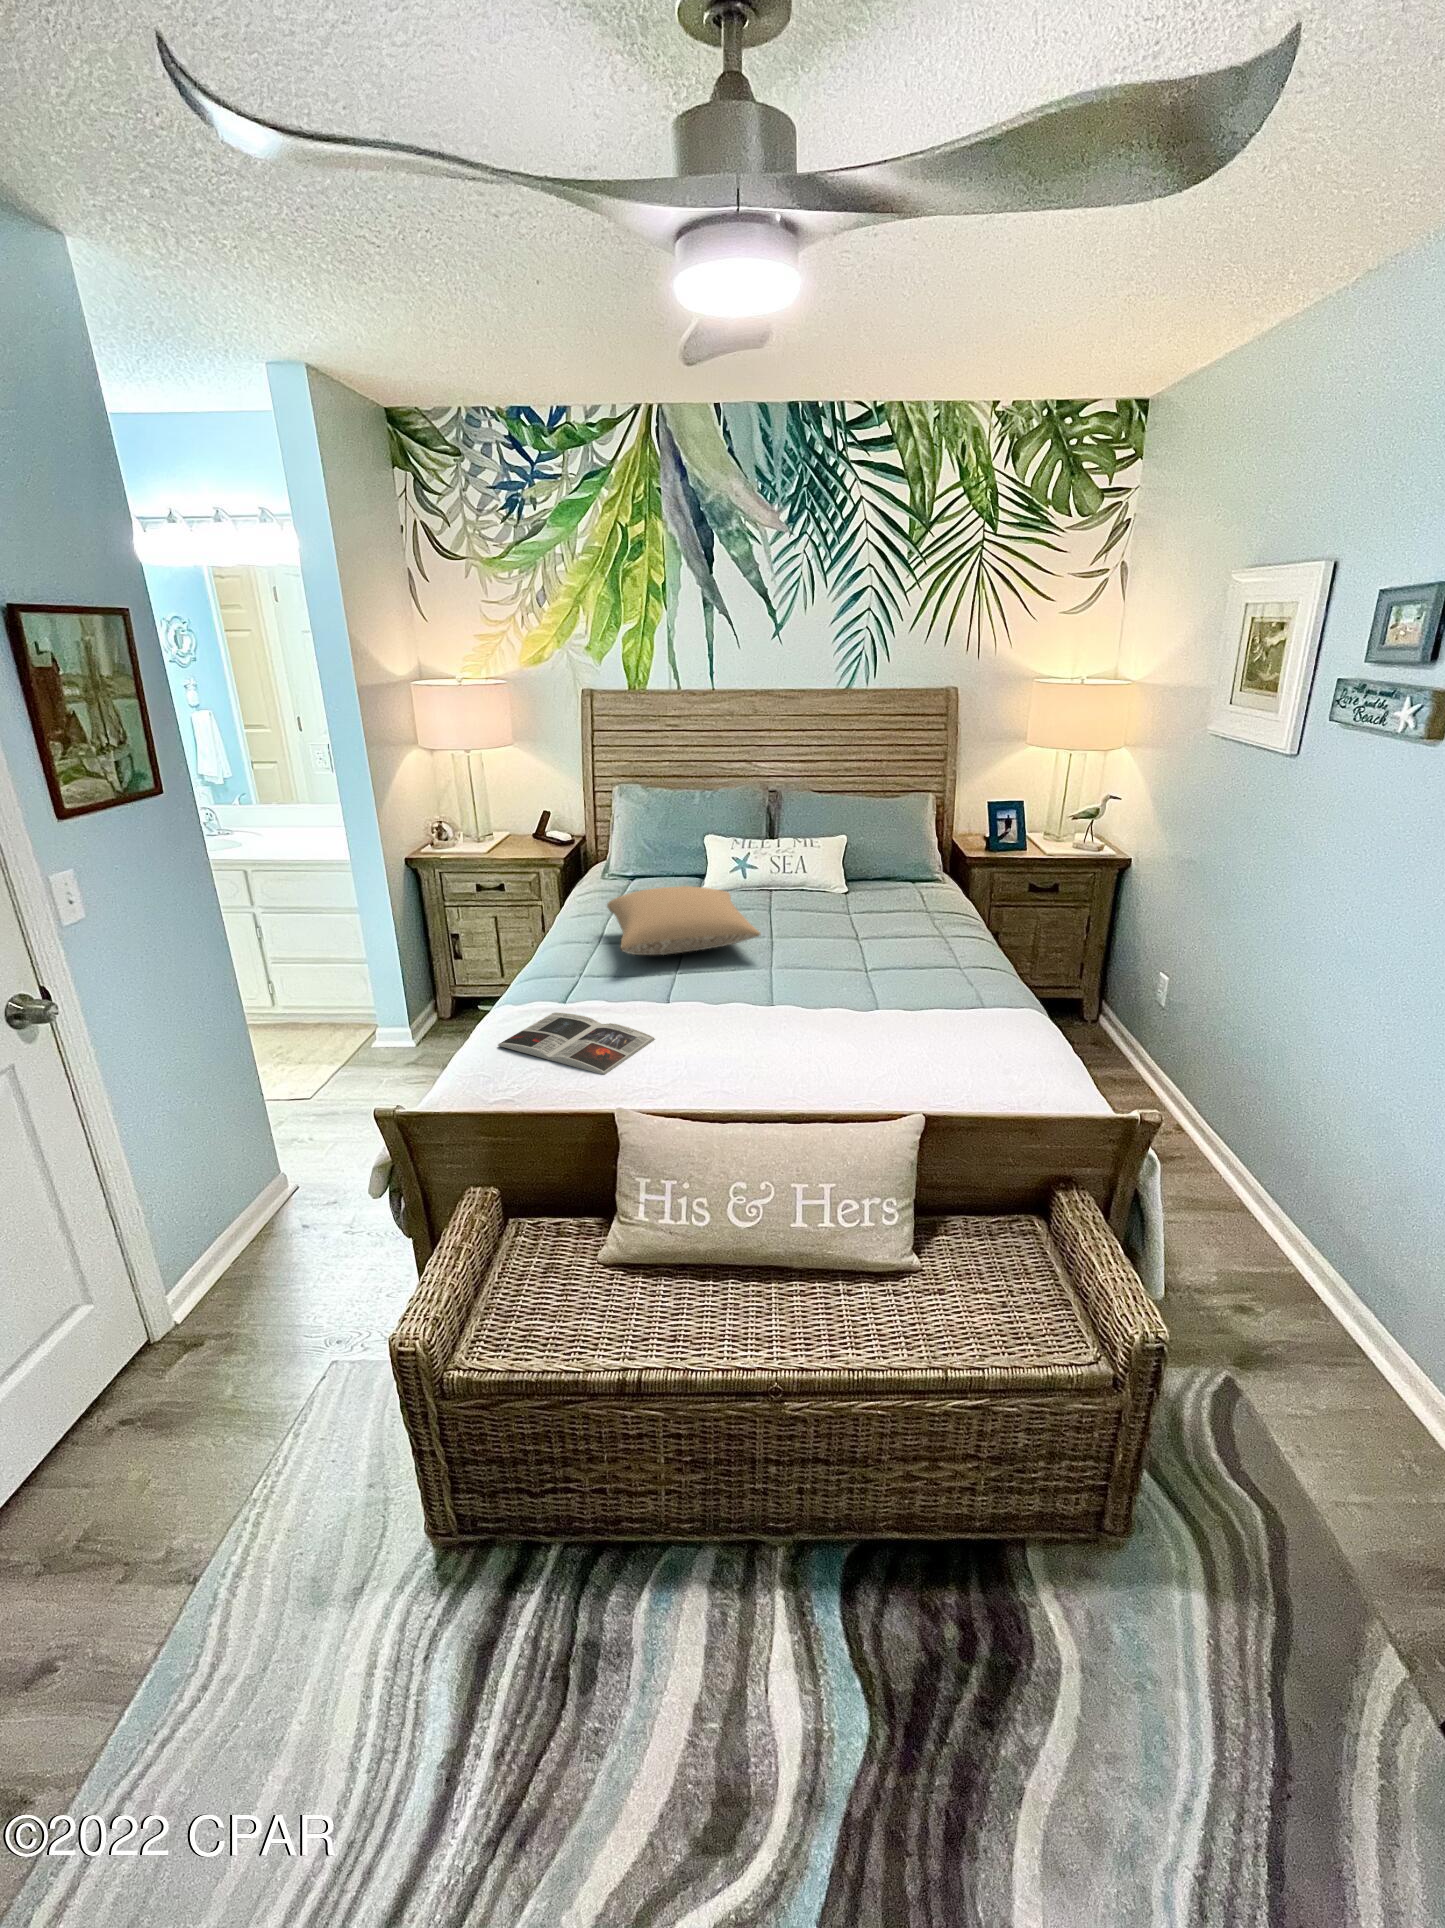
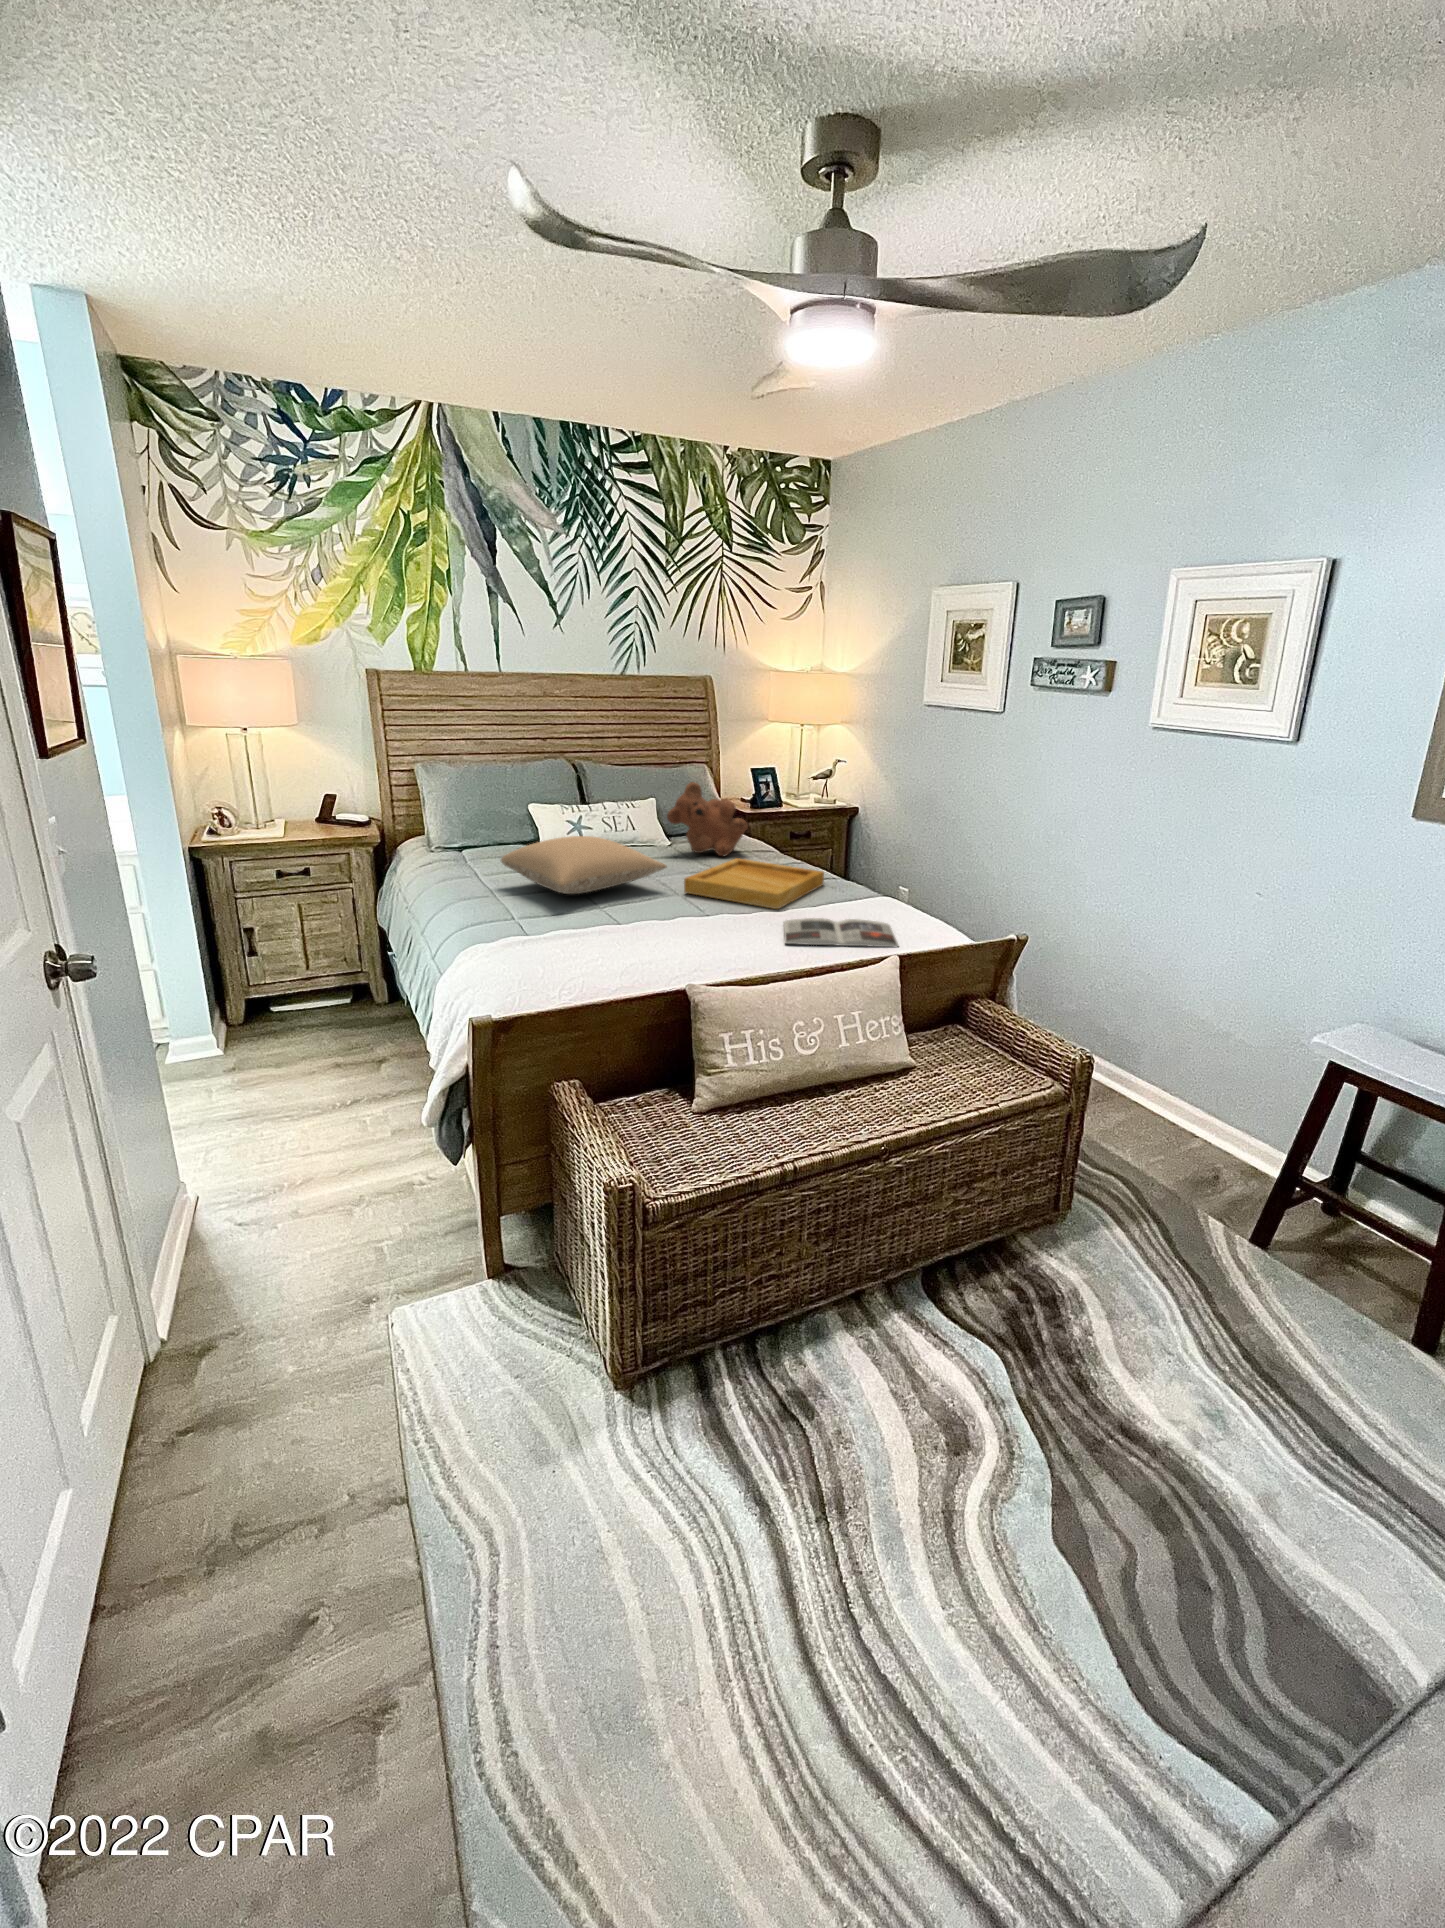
teddy bear: none [820,826,911,918] -> present [667,782,748,856]
tray: none [773,927,952,1010] -> present [684,858,824,909]
magazine: present [498,1012,655,1075] -> present [784,918,899,947]

